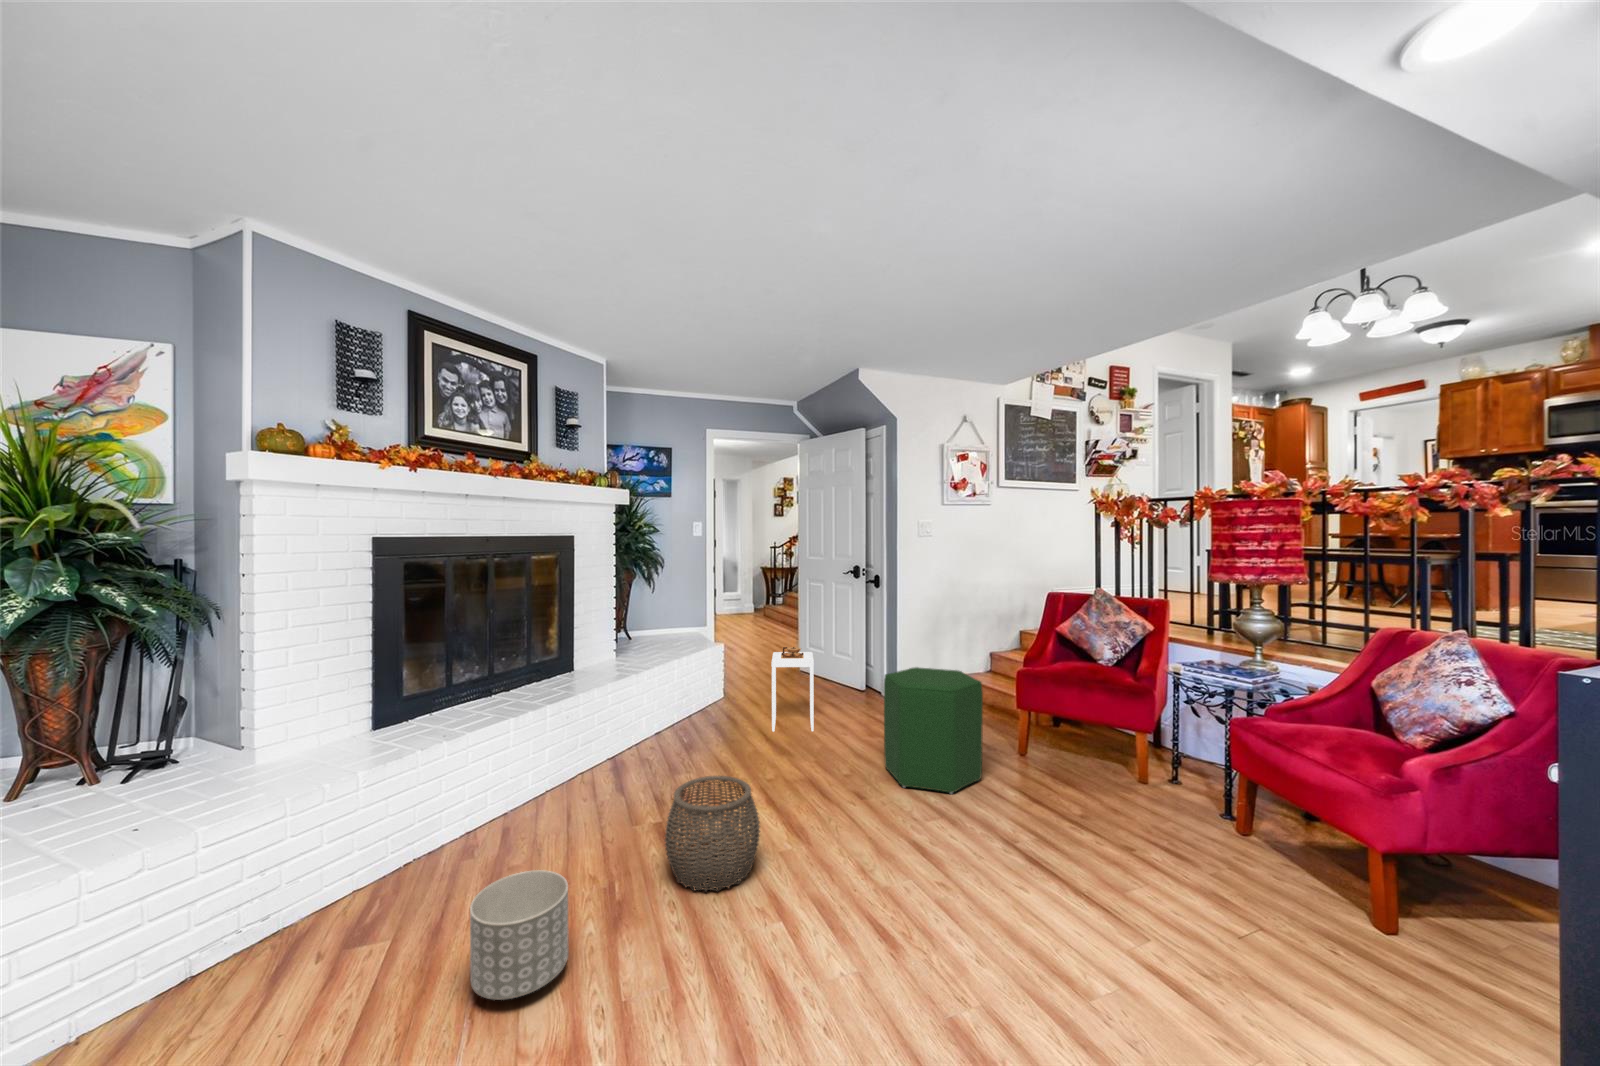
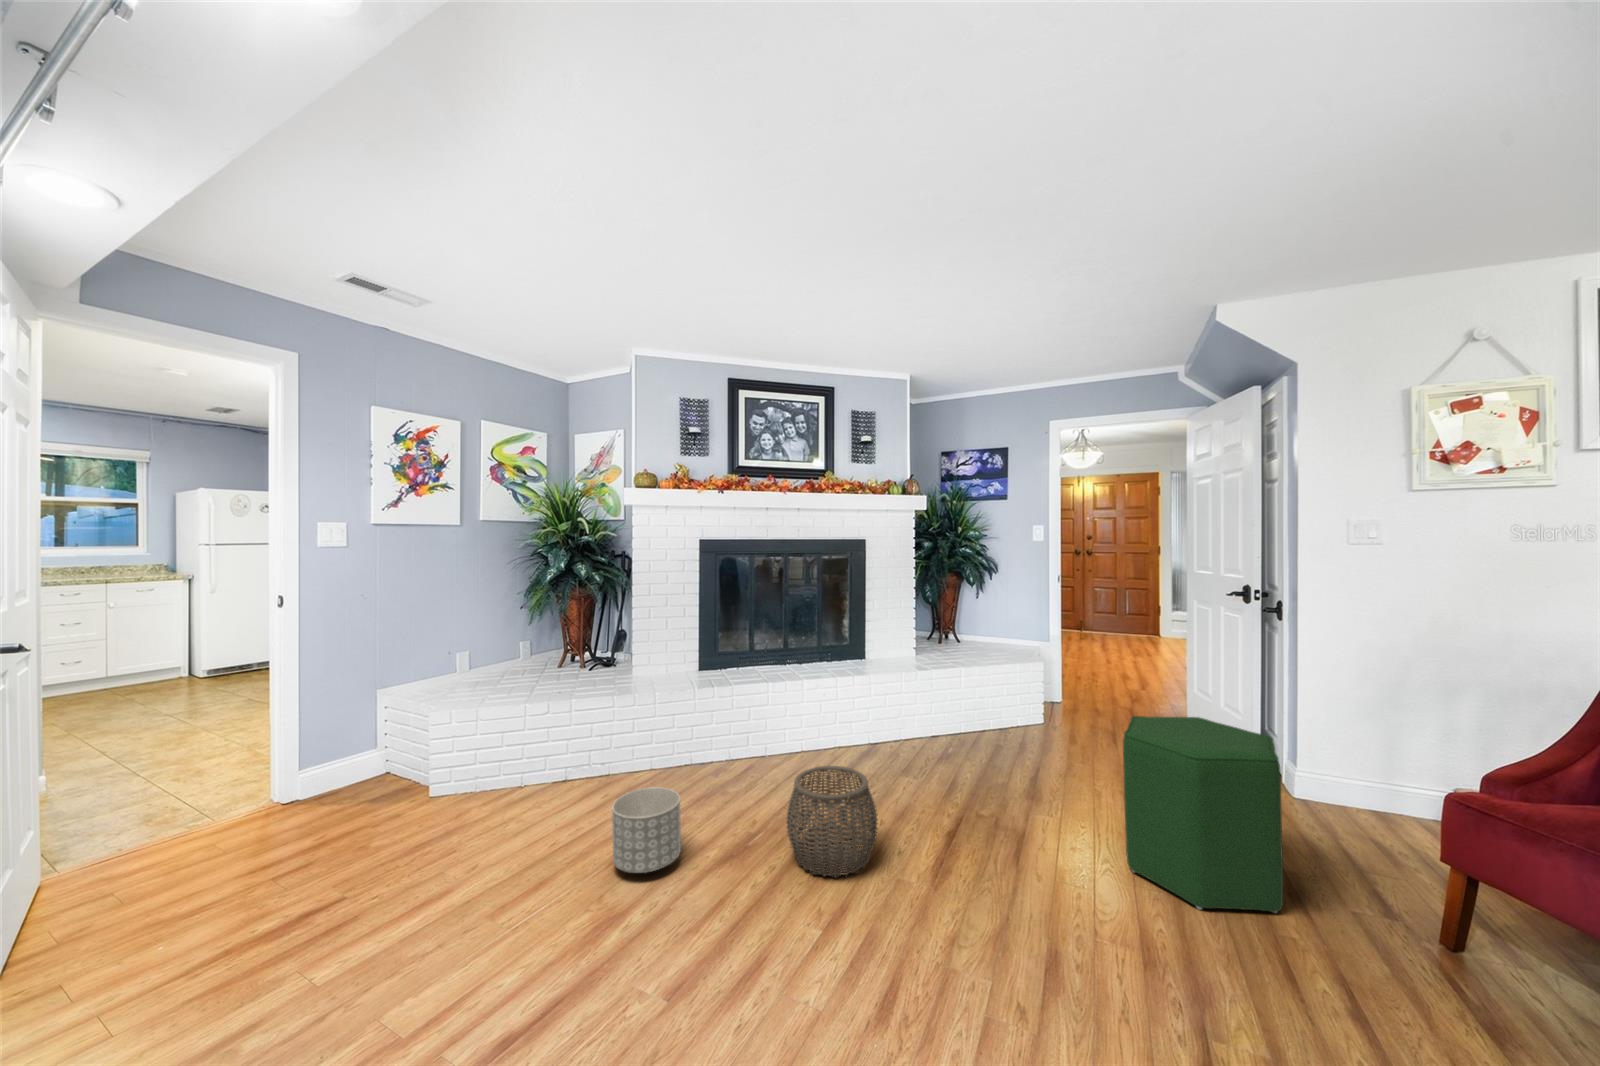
side table: present [771,647,814,732] -> none [1041,665,1116,772]

